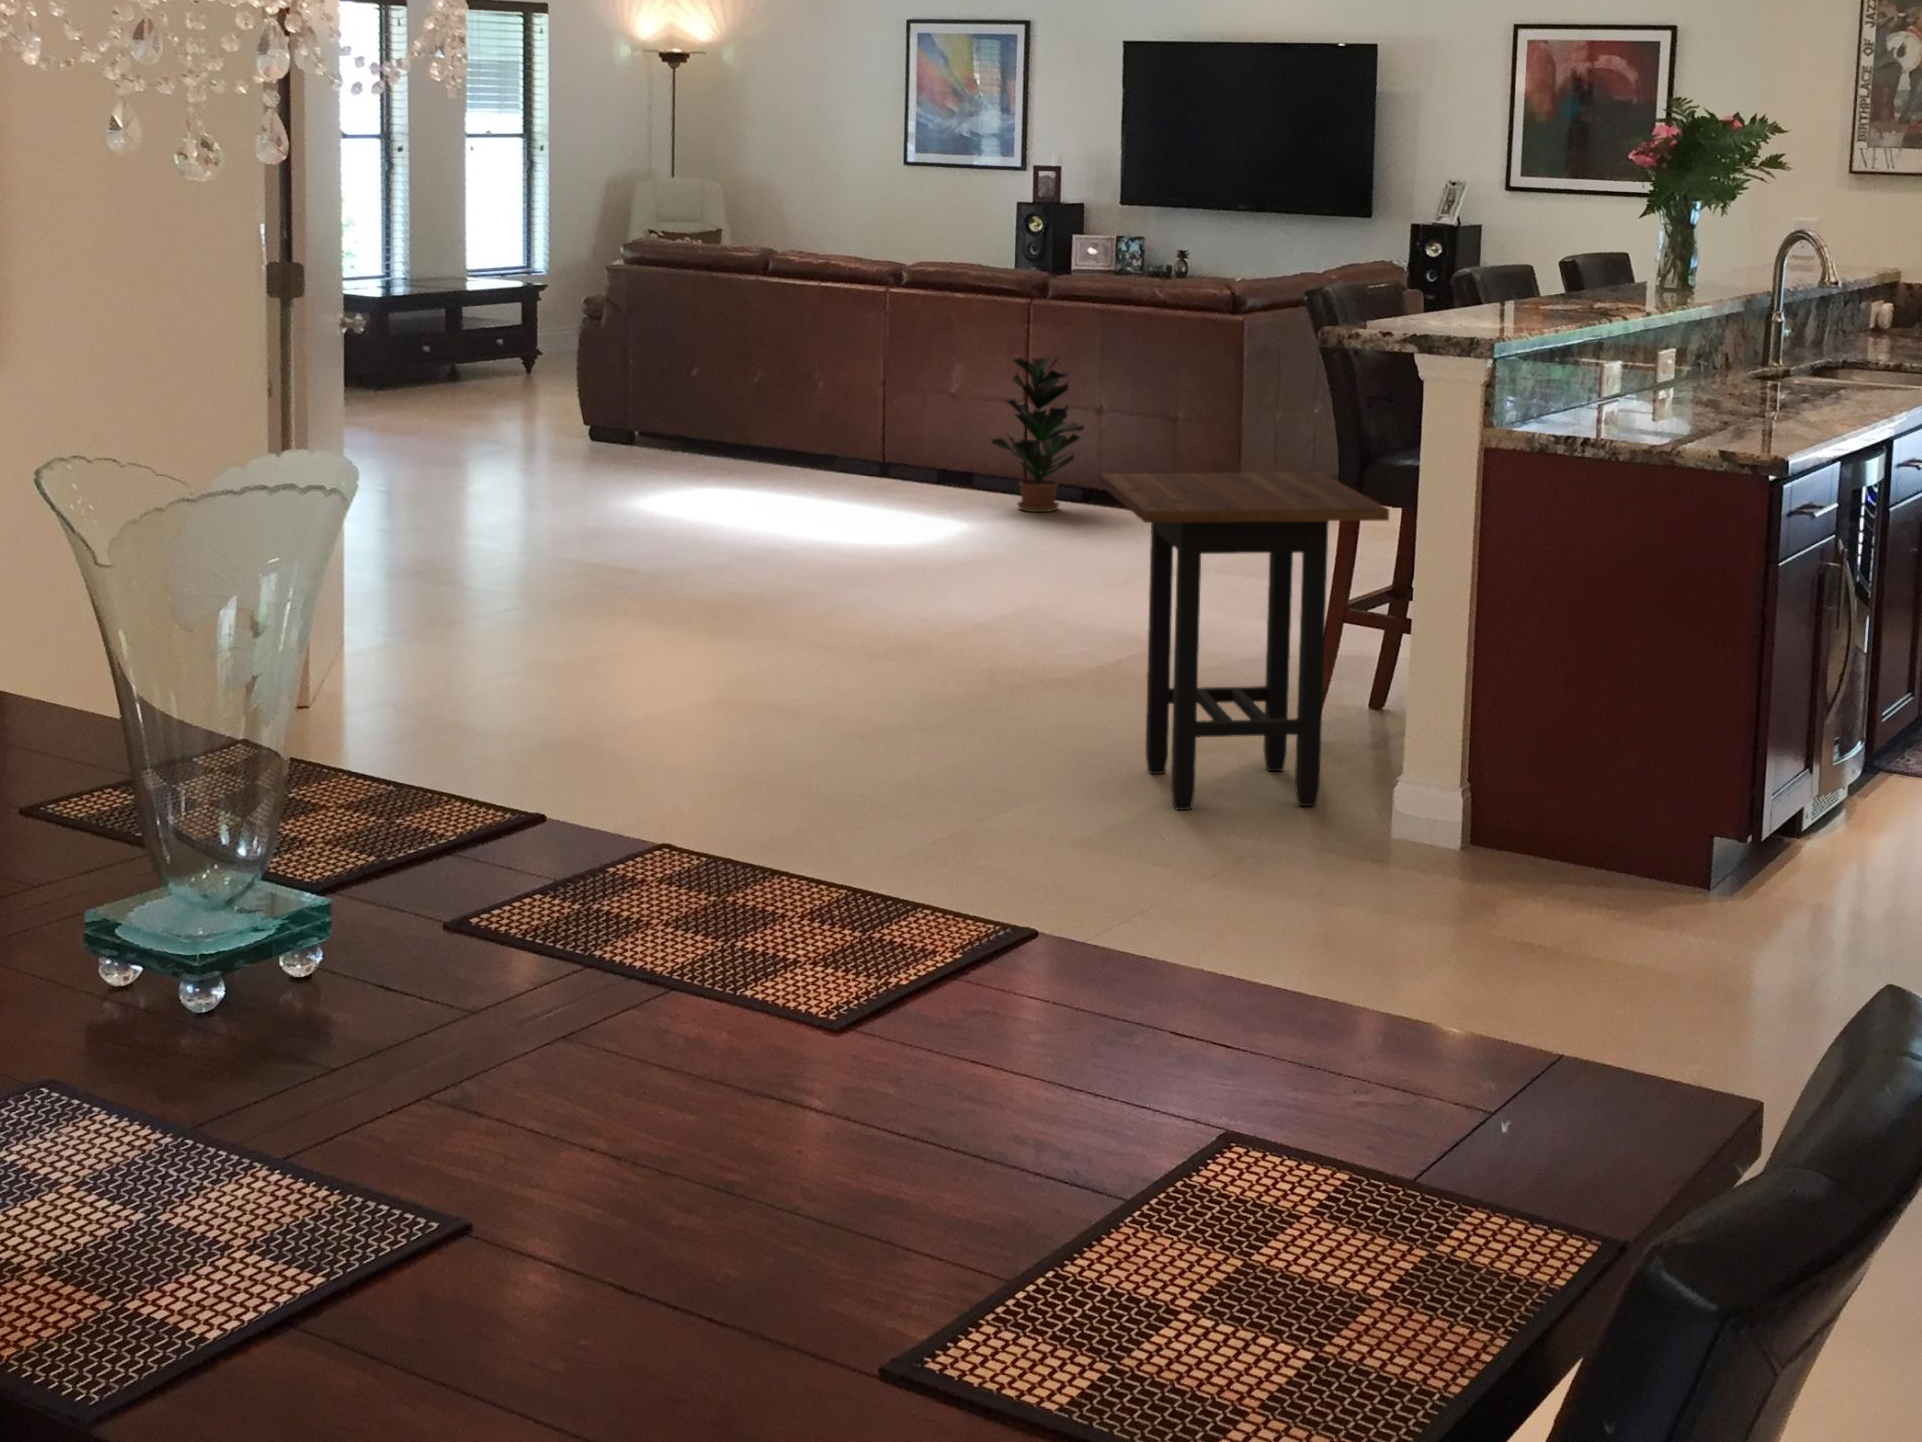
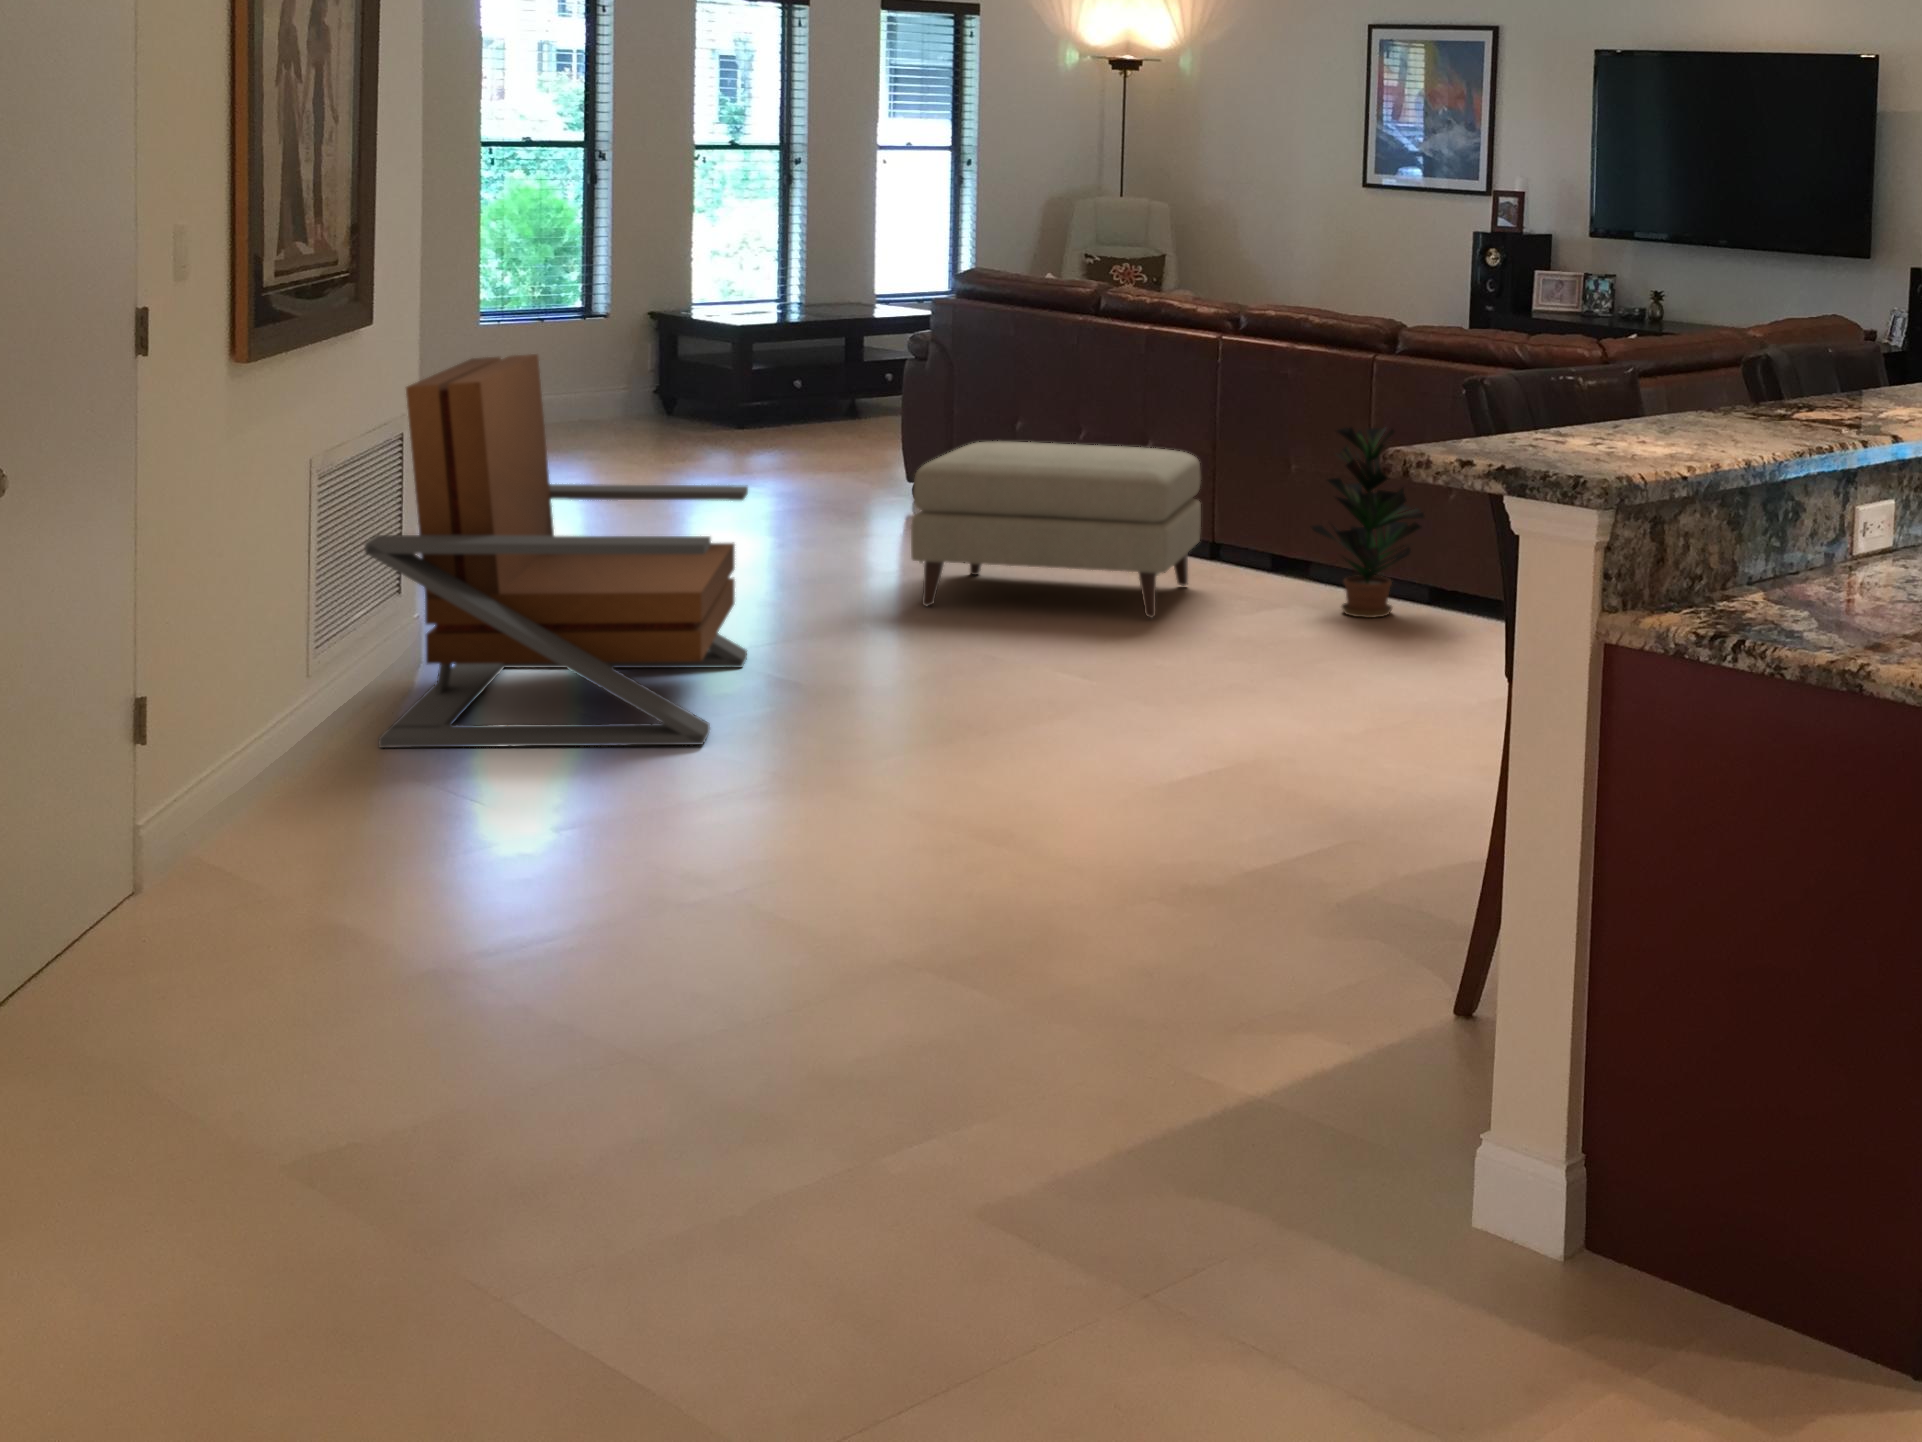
lounge chair: none [333,306,605,621] -> present [365,354,748,748]
ottoman: none [668,380,889,517] -> present [911,441,1201,618]
side table: present [1100,472,1389,810] -> none [1118,632,1485,1141]

